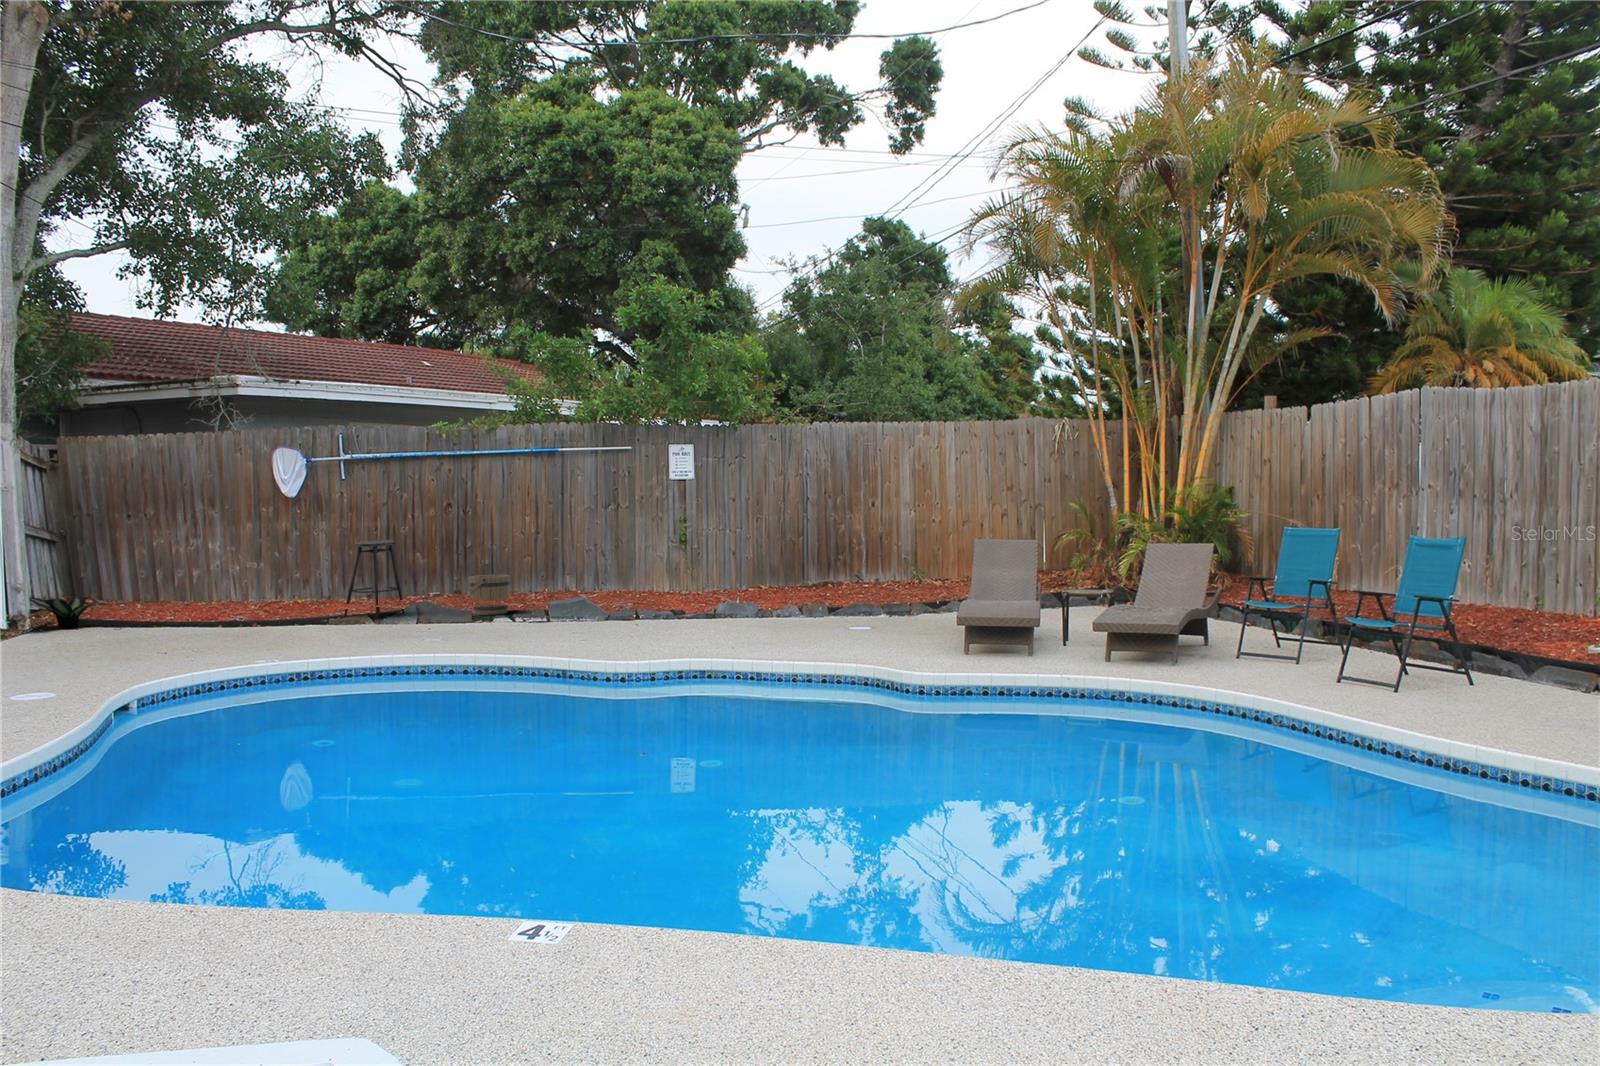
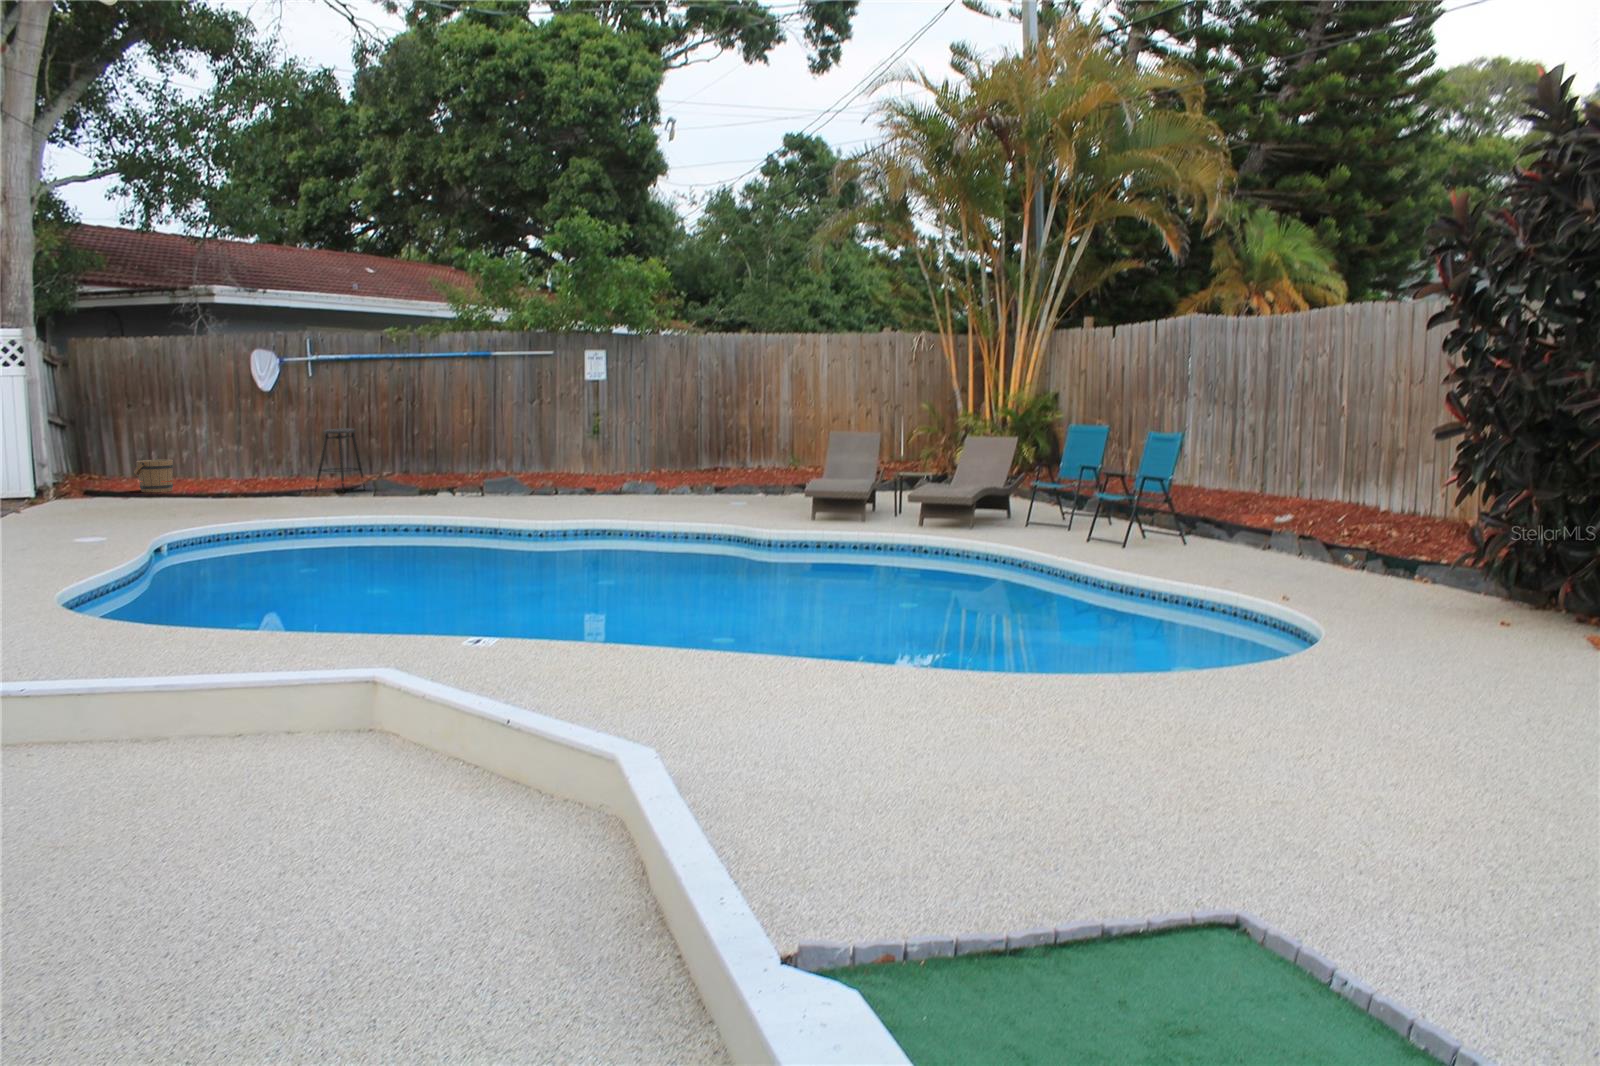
bucket: present [467,575,510,615] -> present [134,459,173,492]
potted plant: present [30,597,98,628] -> none [42,472,116,499]

